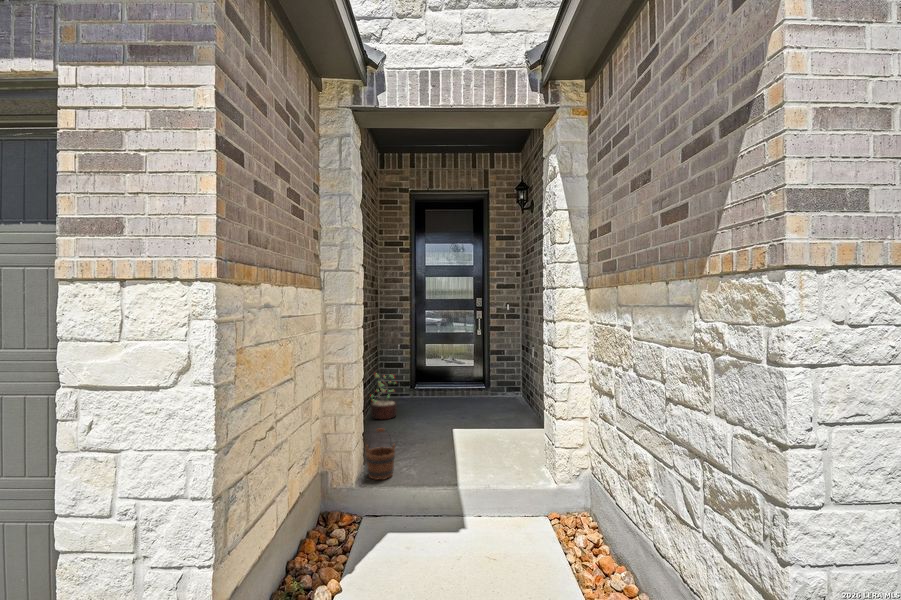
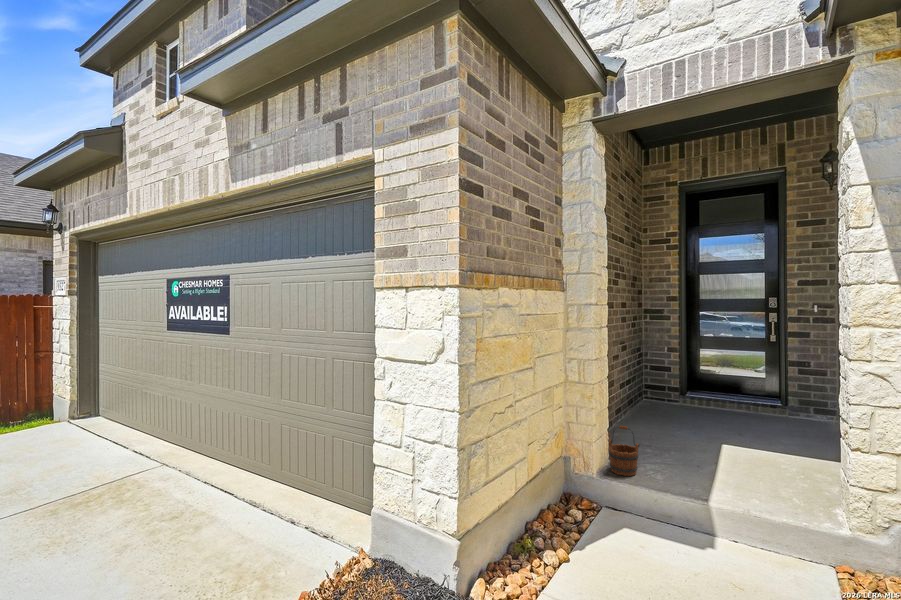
decorative plant: present [370,374,397,420] -> none [628,372,660,421]

